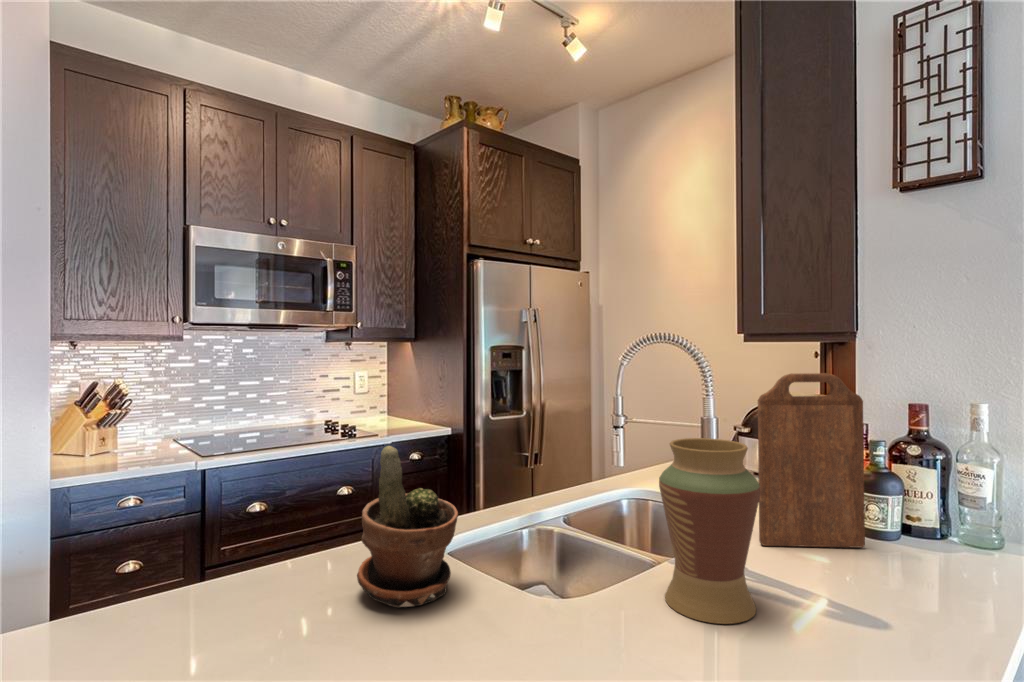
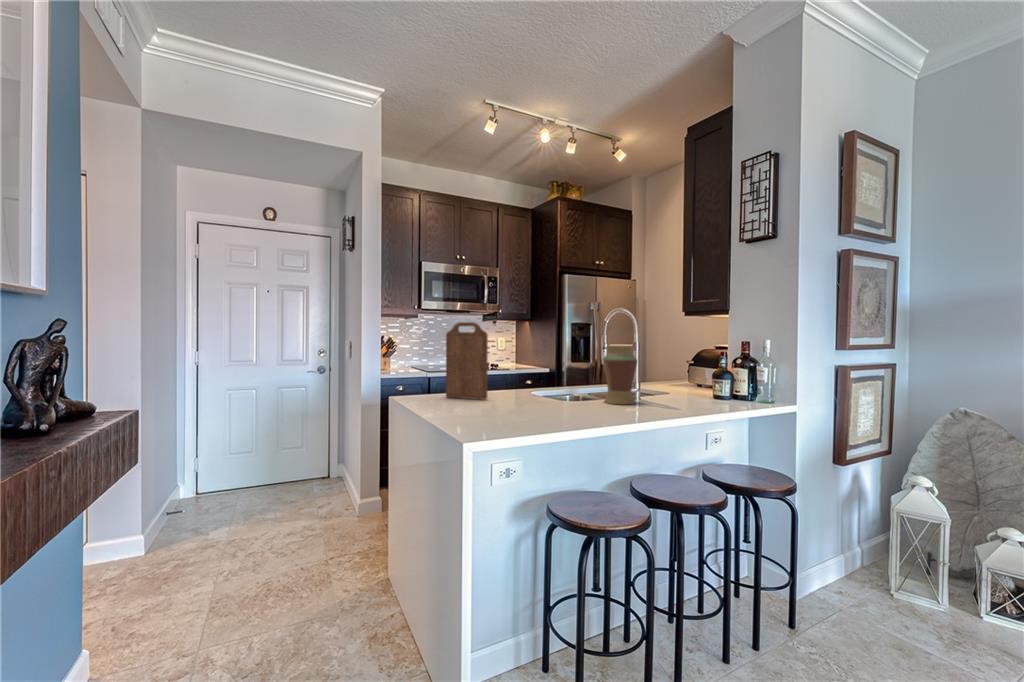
cutting board: present [758,373,865,547] -> present [446,322,488,400]
potted plant: present [357,446,458,607] -> none [500,344,534,397]

